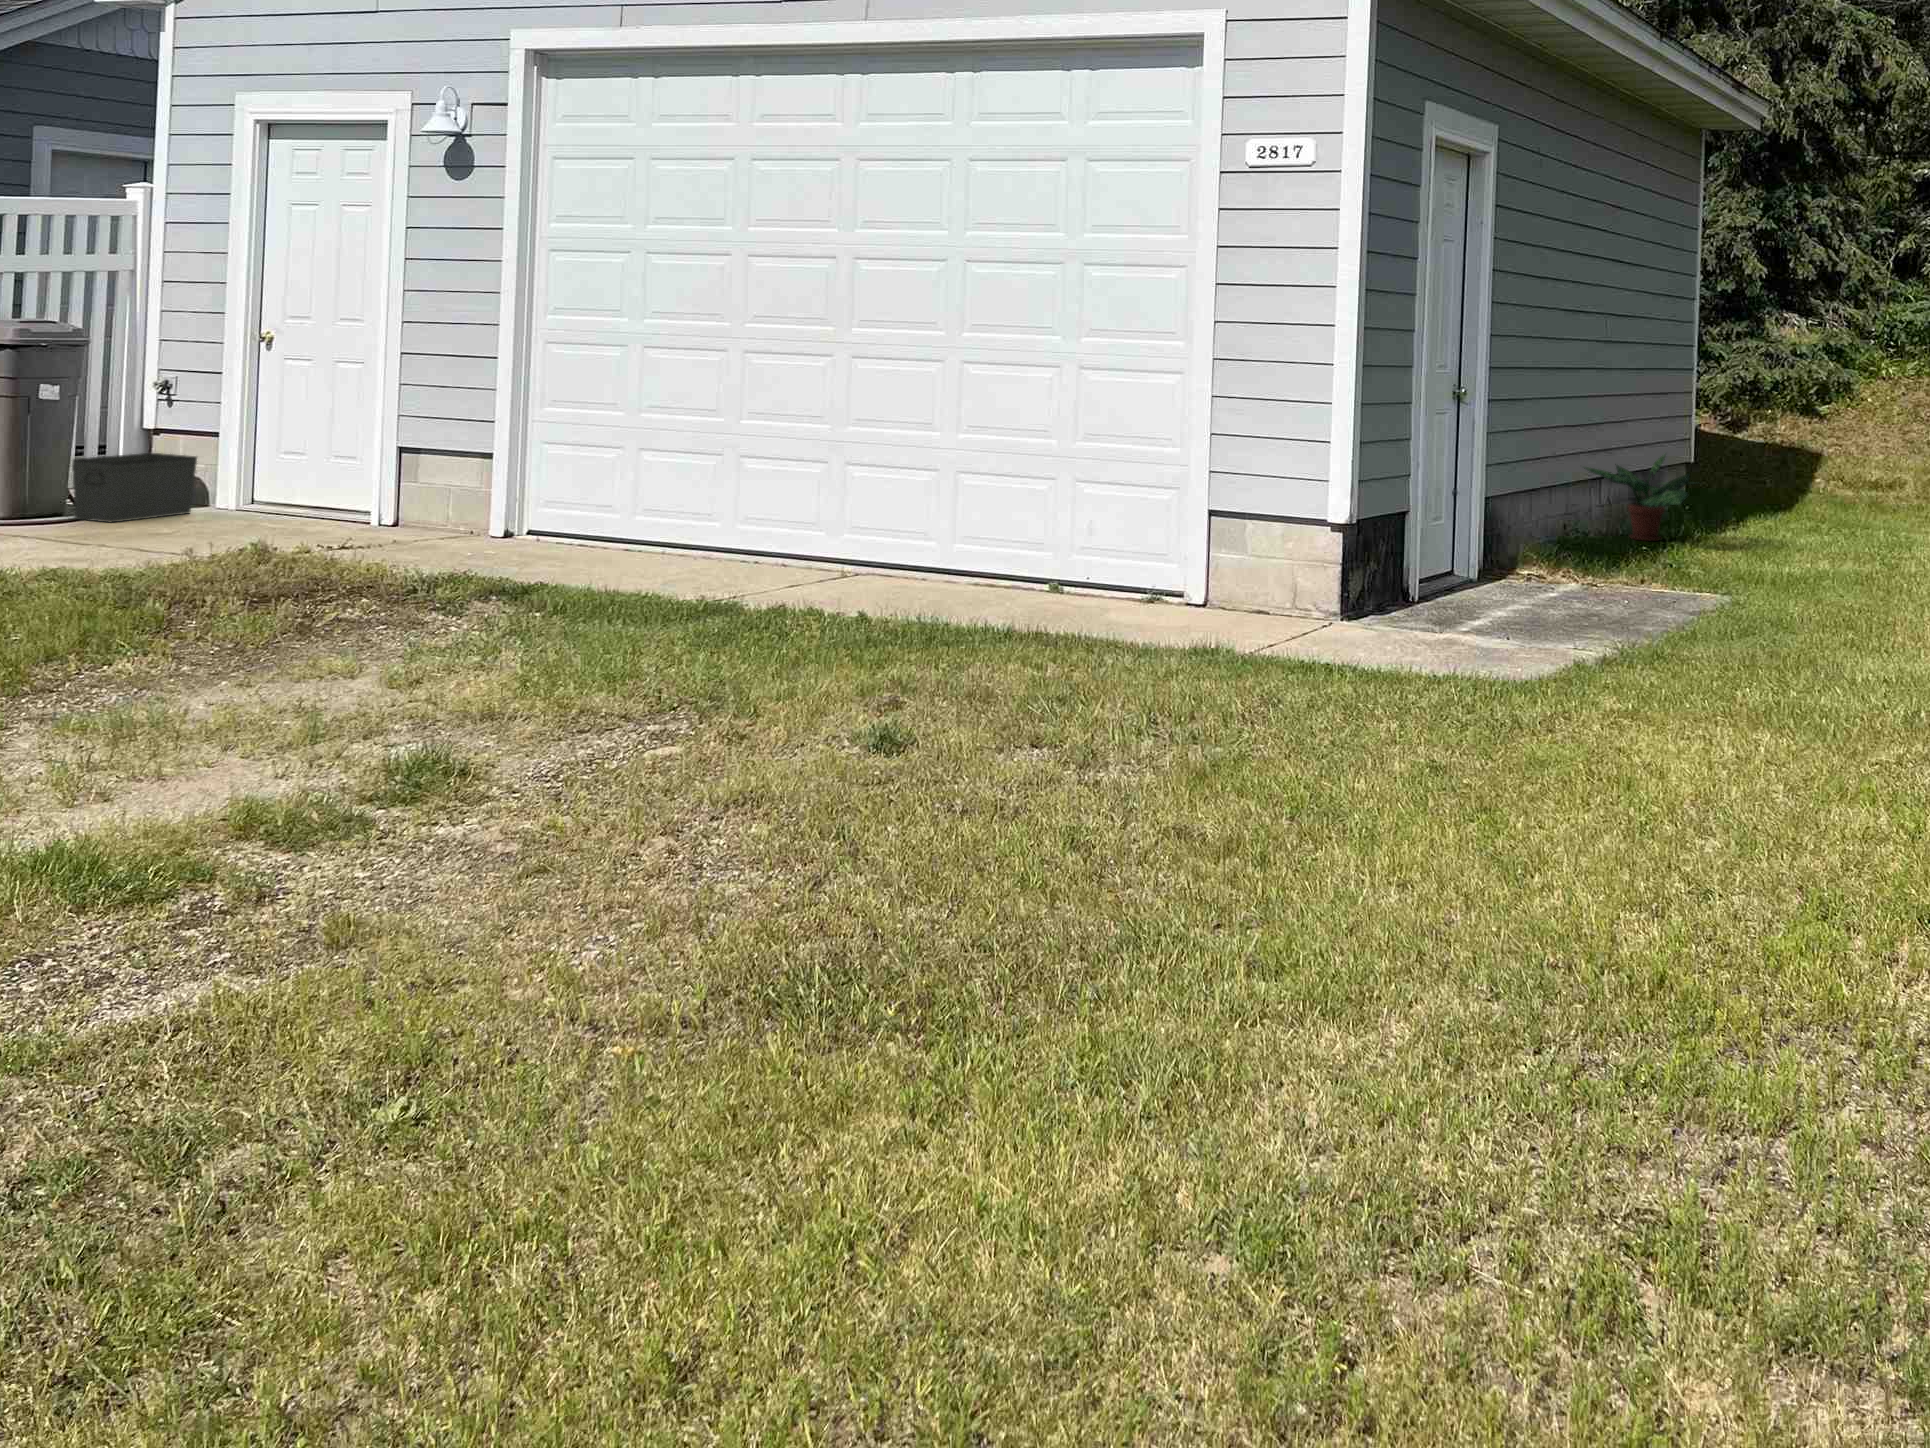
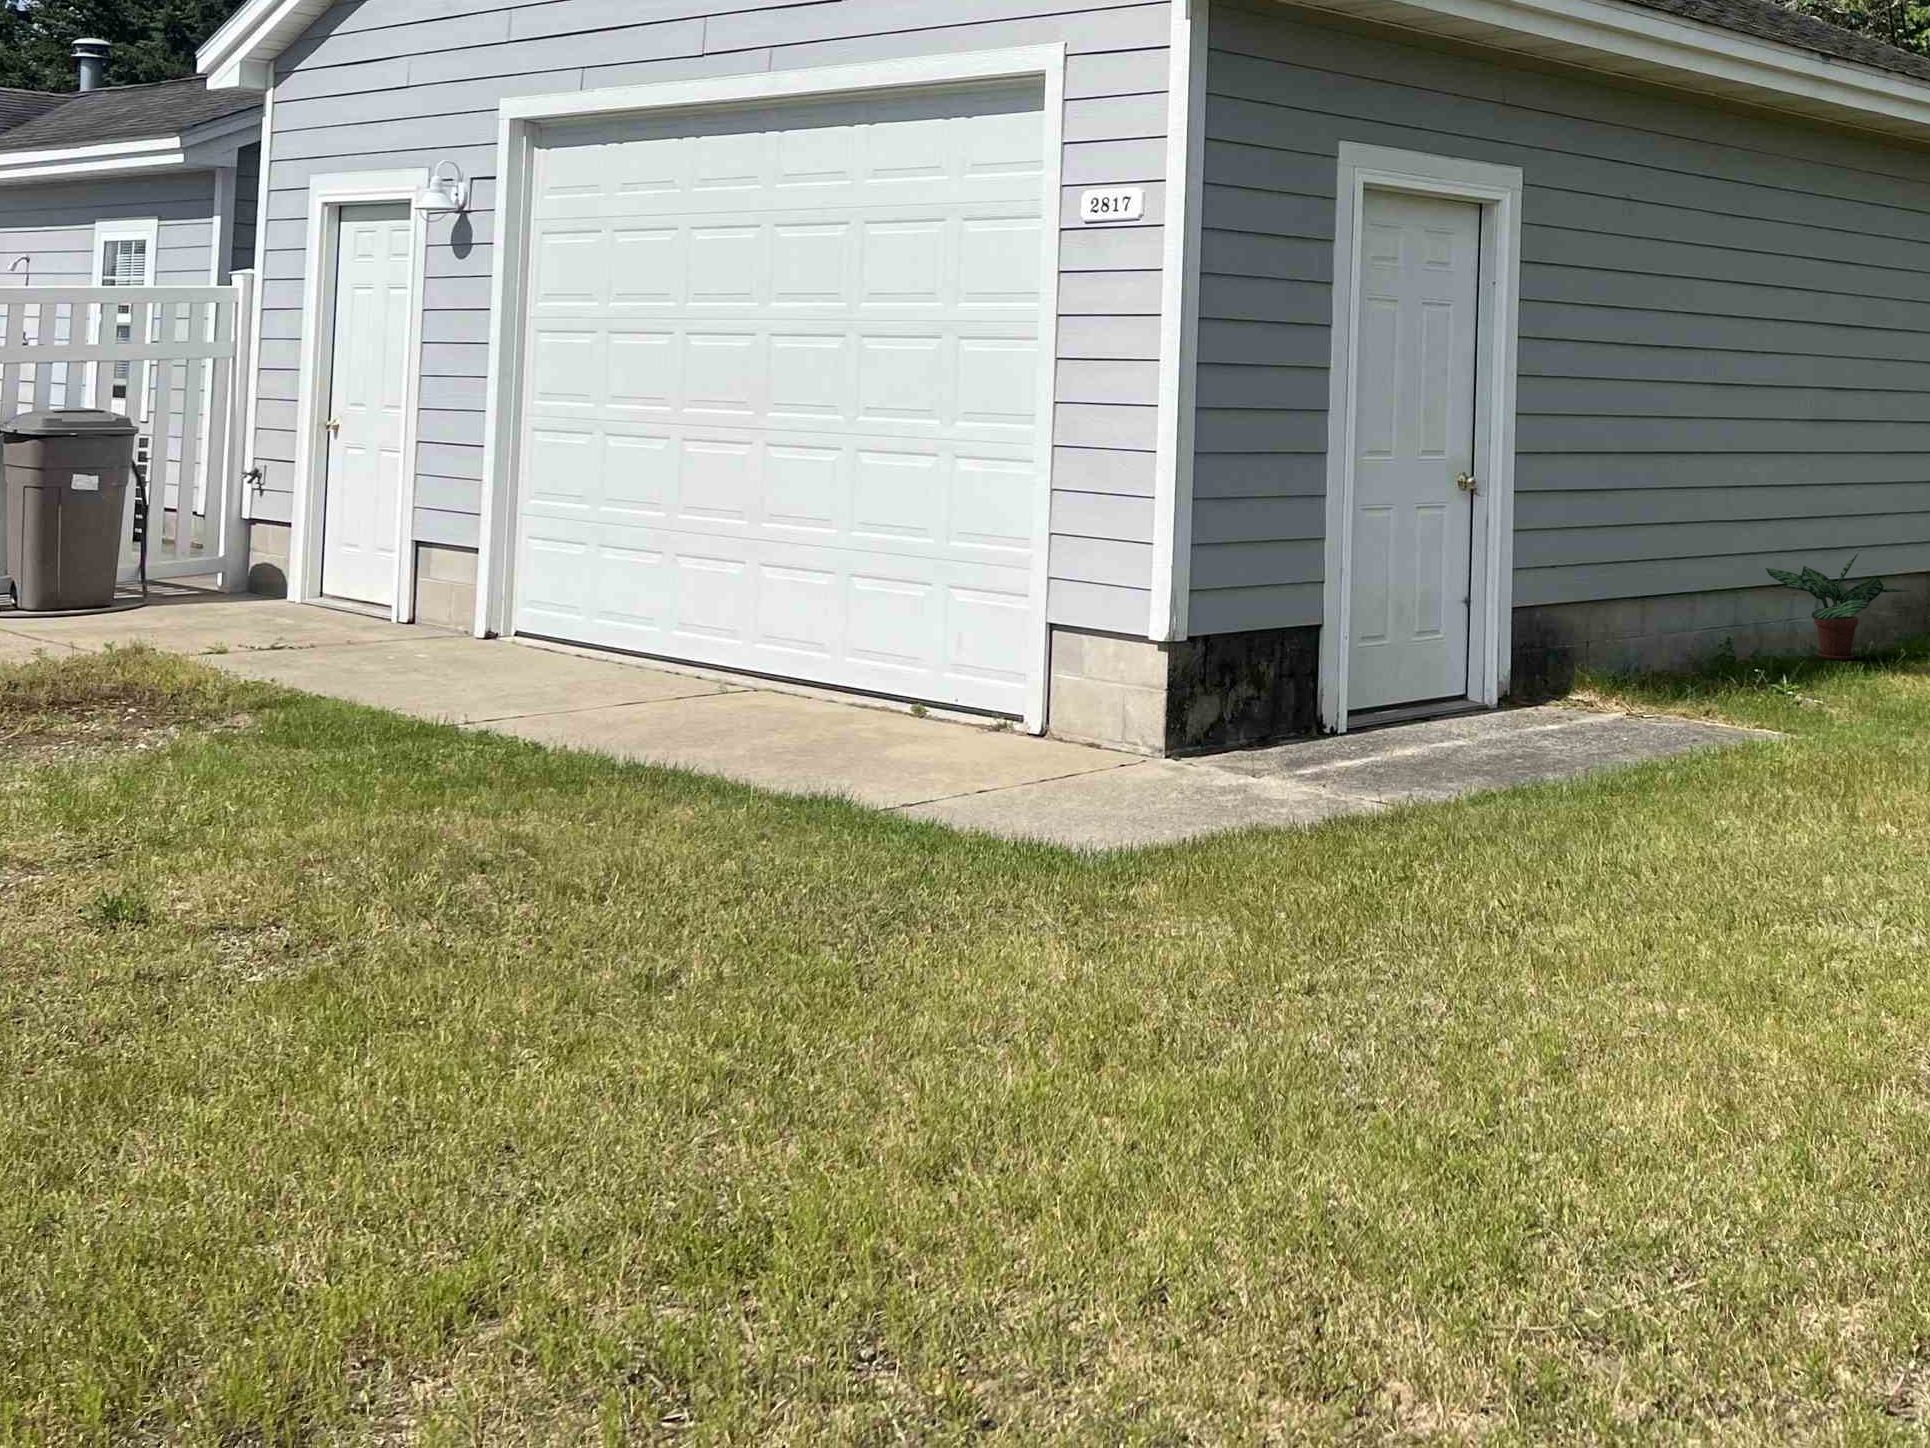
storage bin: present [72,453,197,522] -> none [124,541,261,612]

